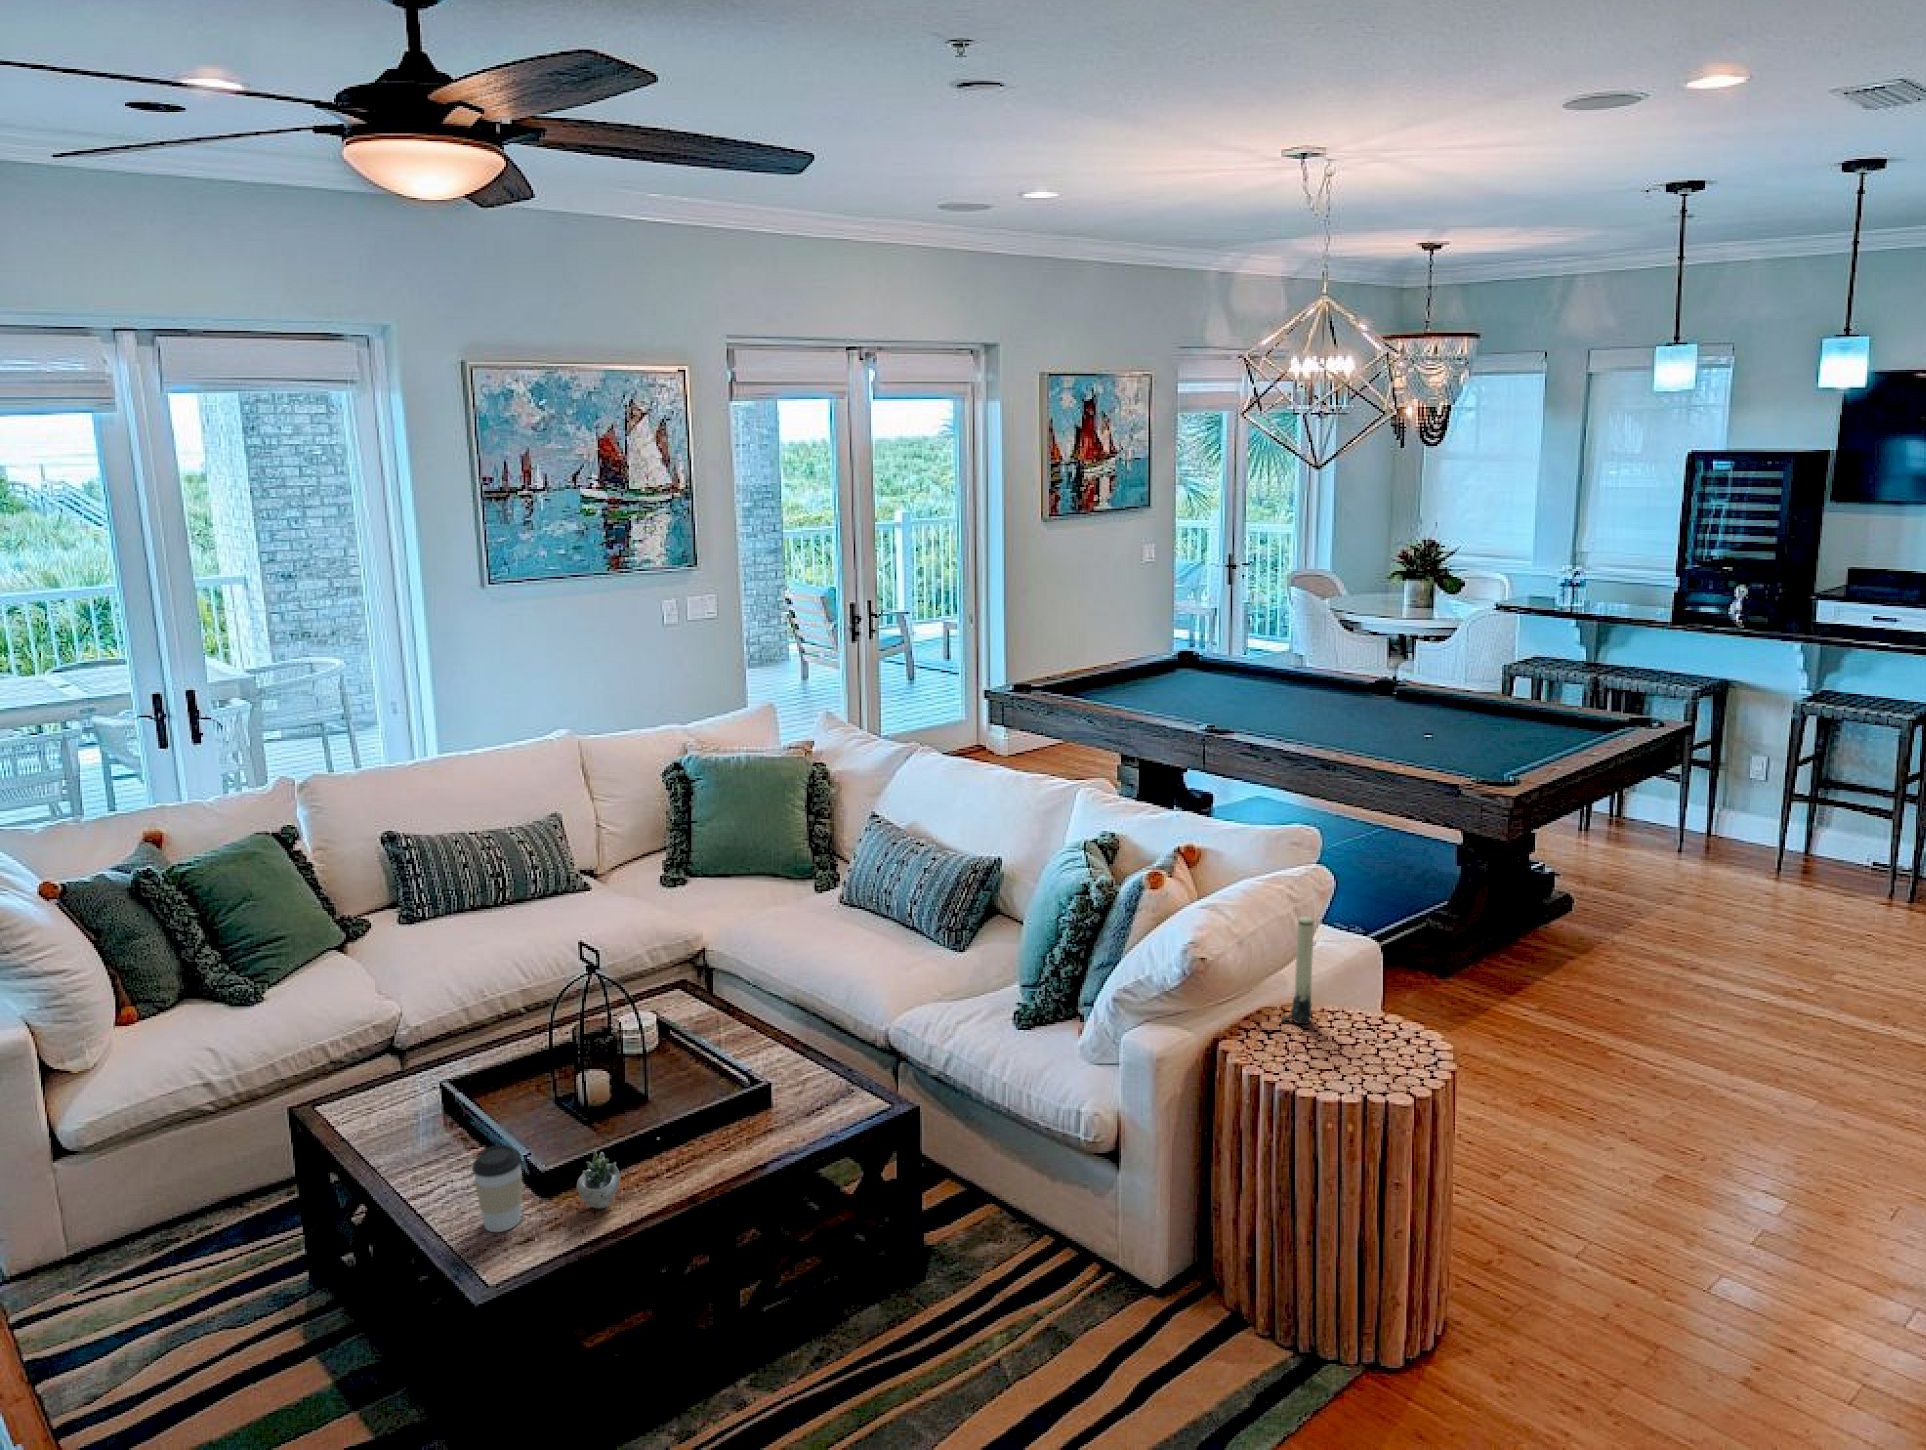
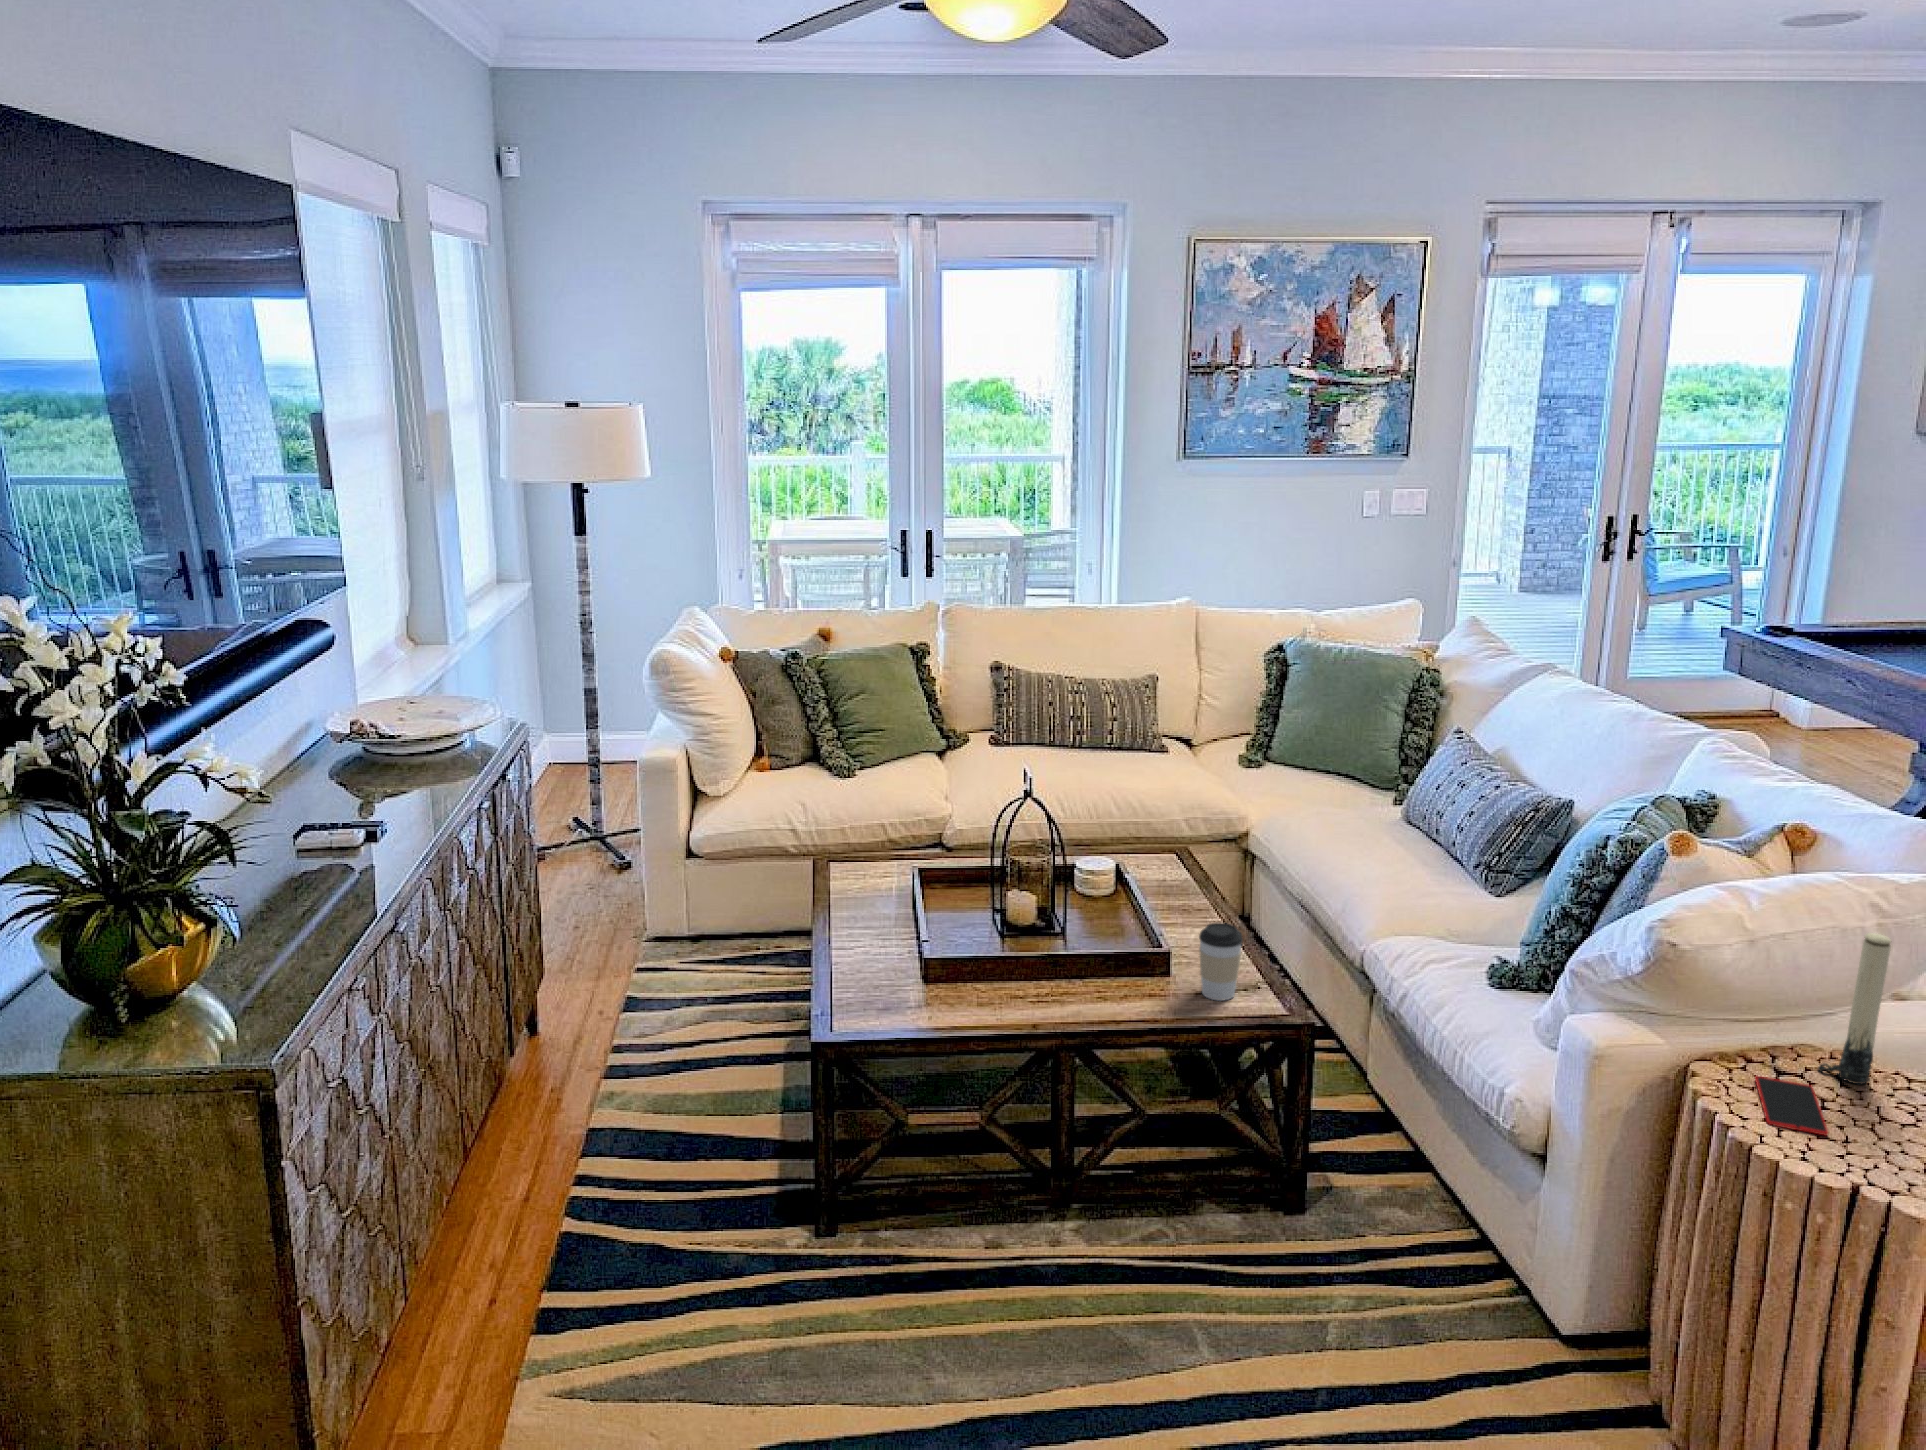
smartphone: none [1260,1034,1325,1072] -> present [1755,1076,1828,1136]
succulent plant: present [577,1137,660,1208] -> none [942,944,1016,1000]
coffee cup: present [472,1145,522,1232] -> present [1199,923,1243,1001]

